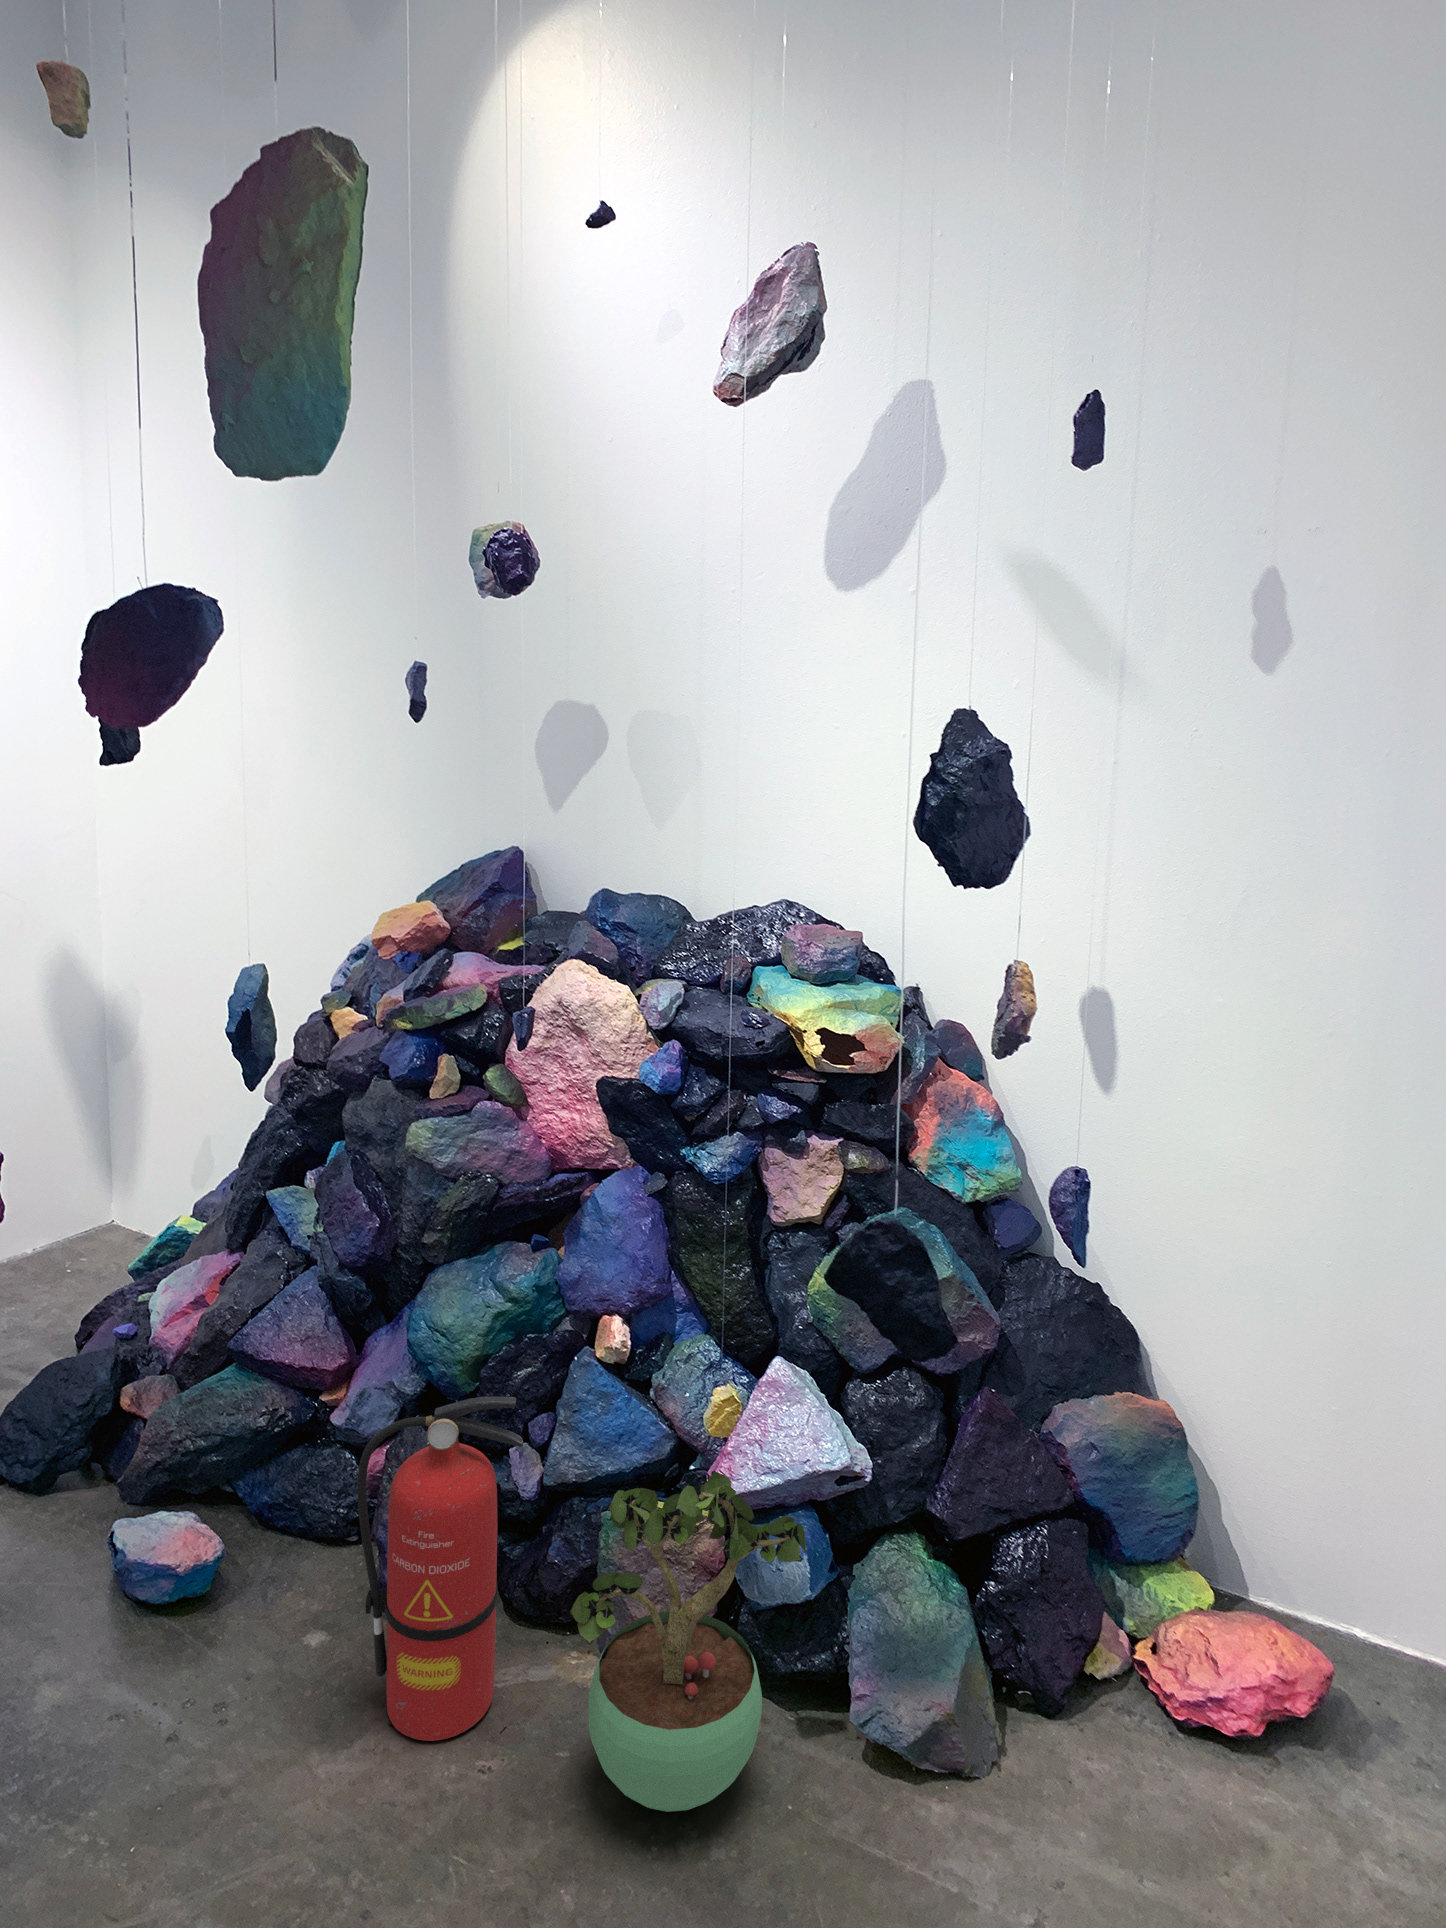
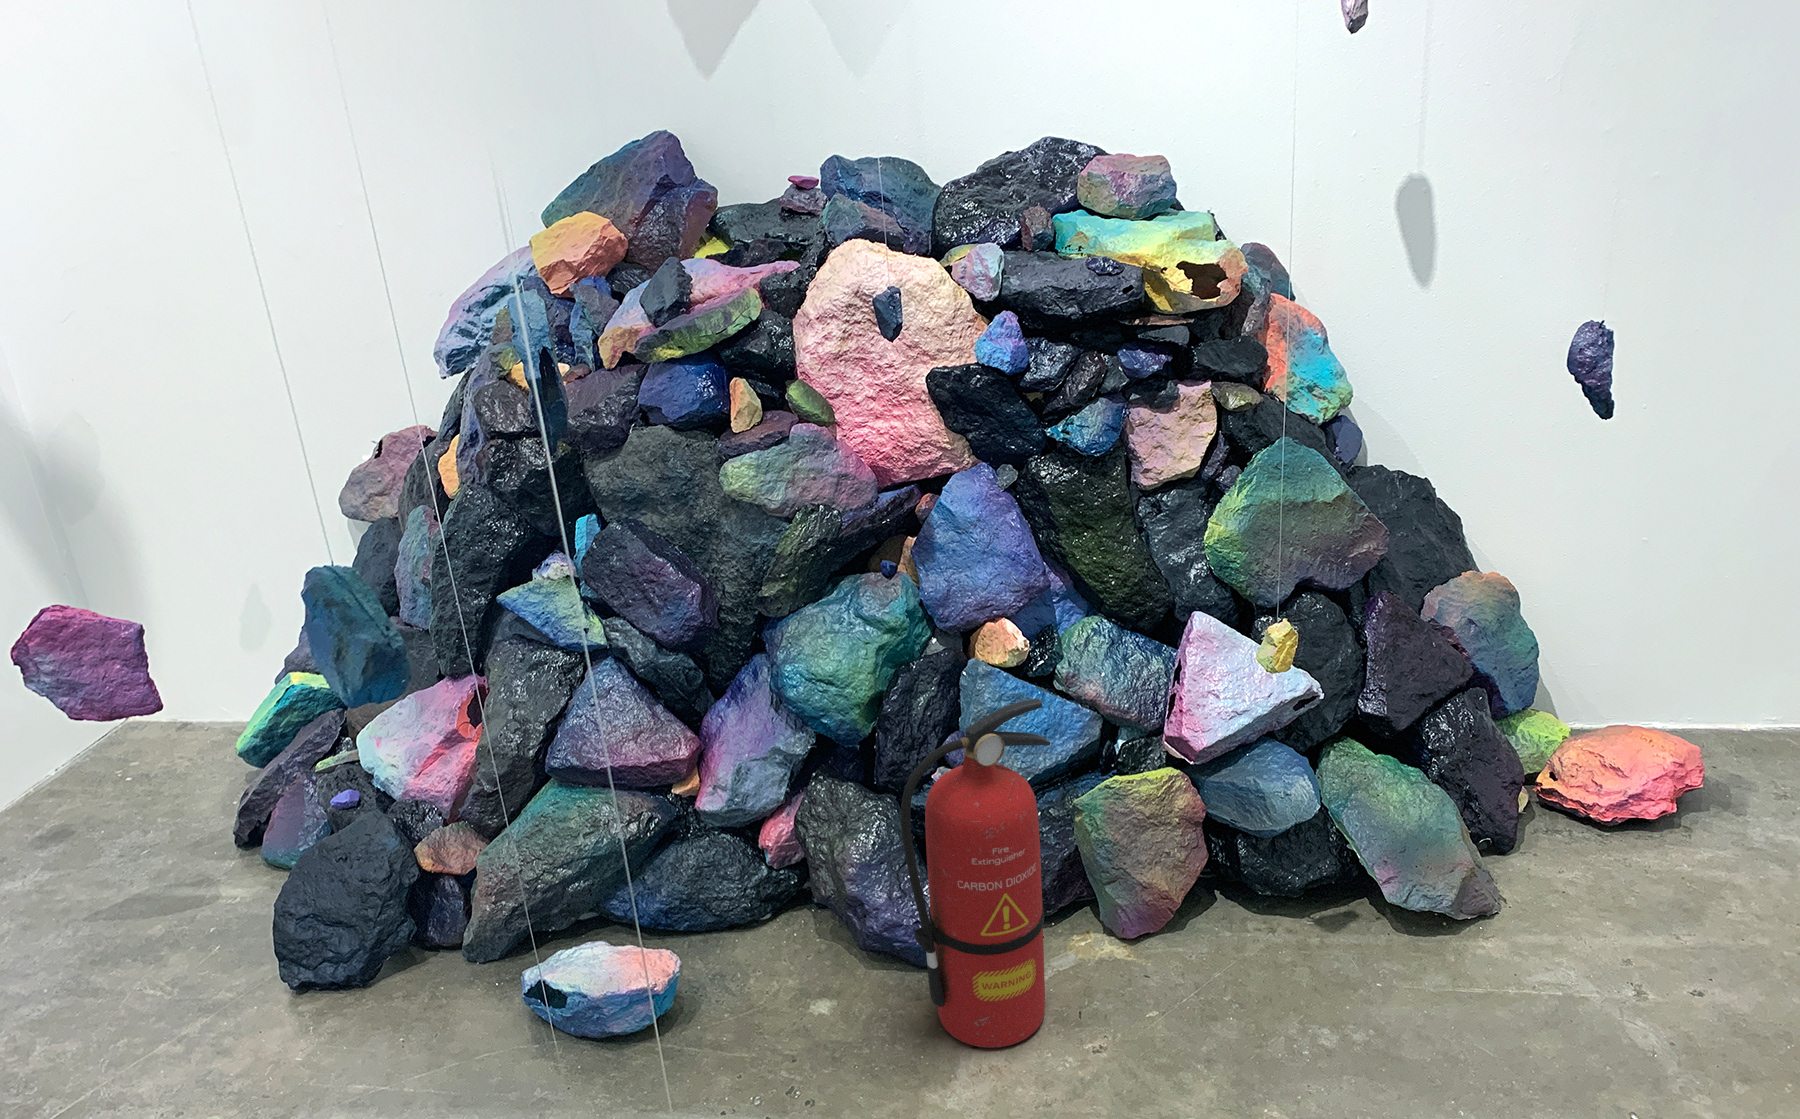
potted plant: present [570,1471,806,1812] -> none [1167,701,1384,1019]

